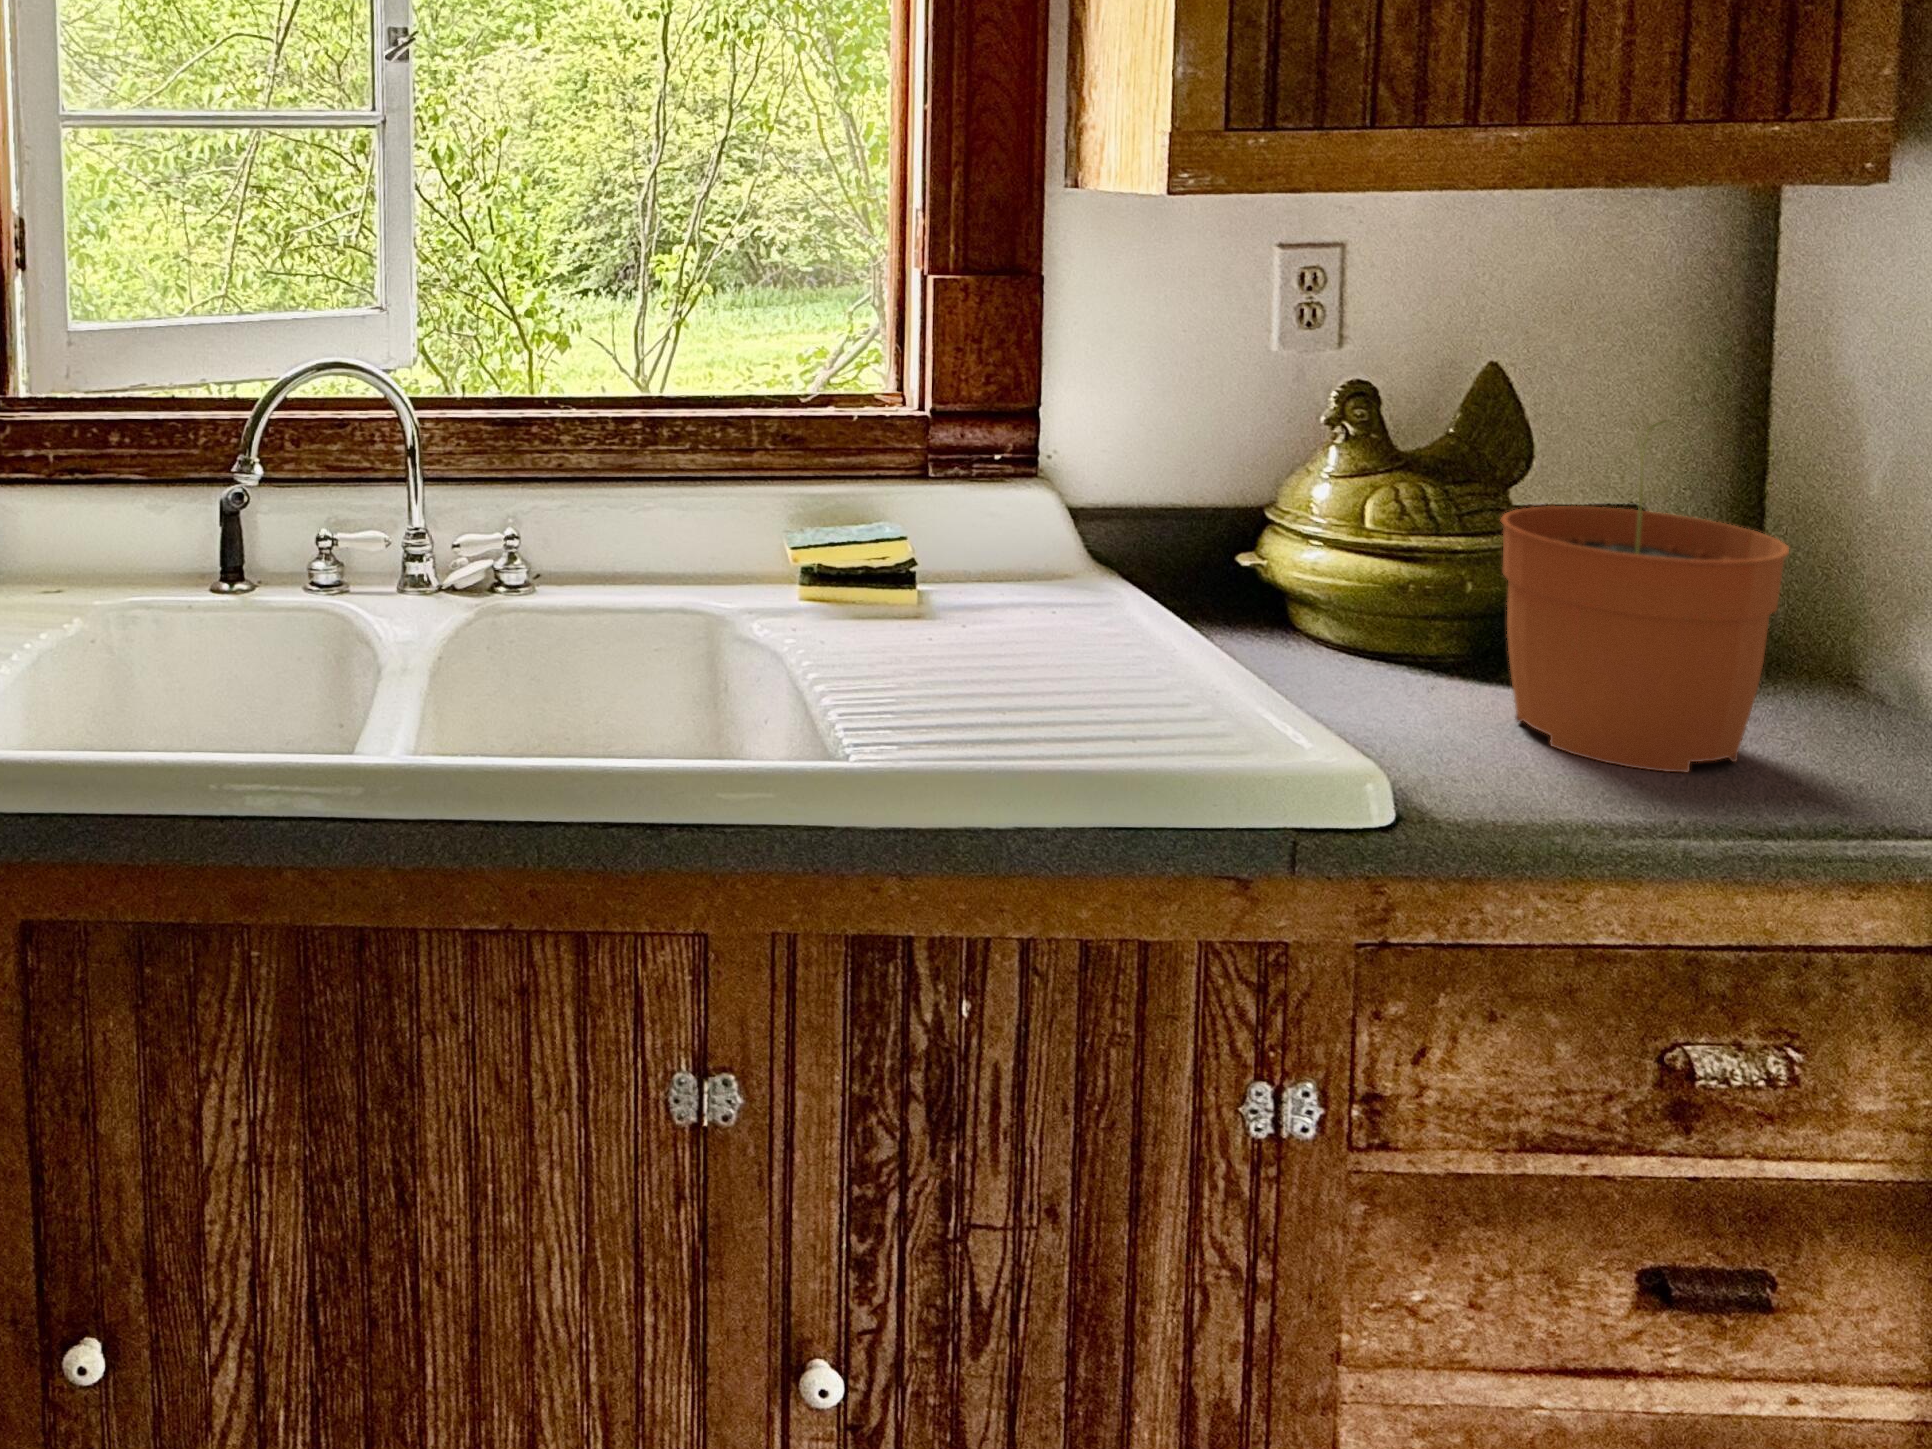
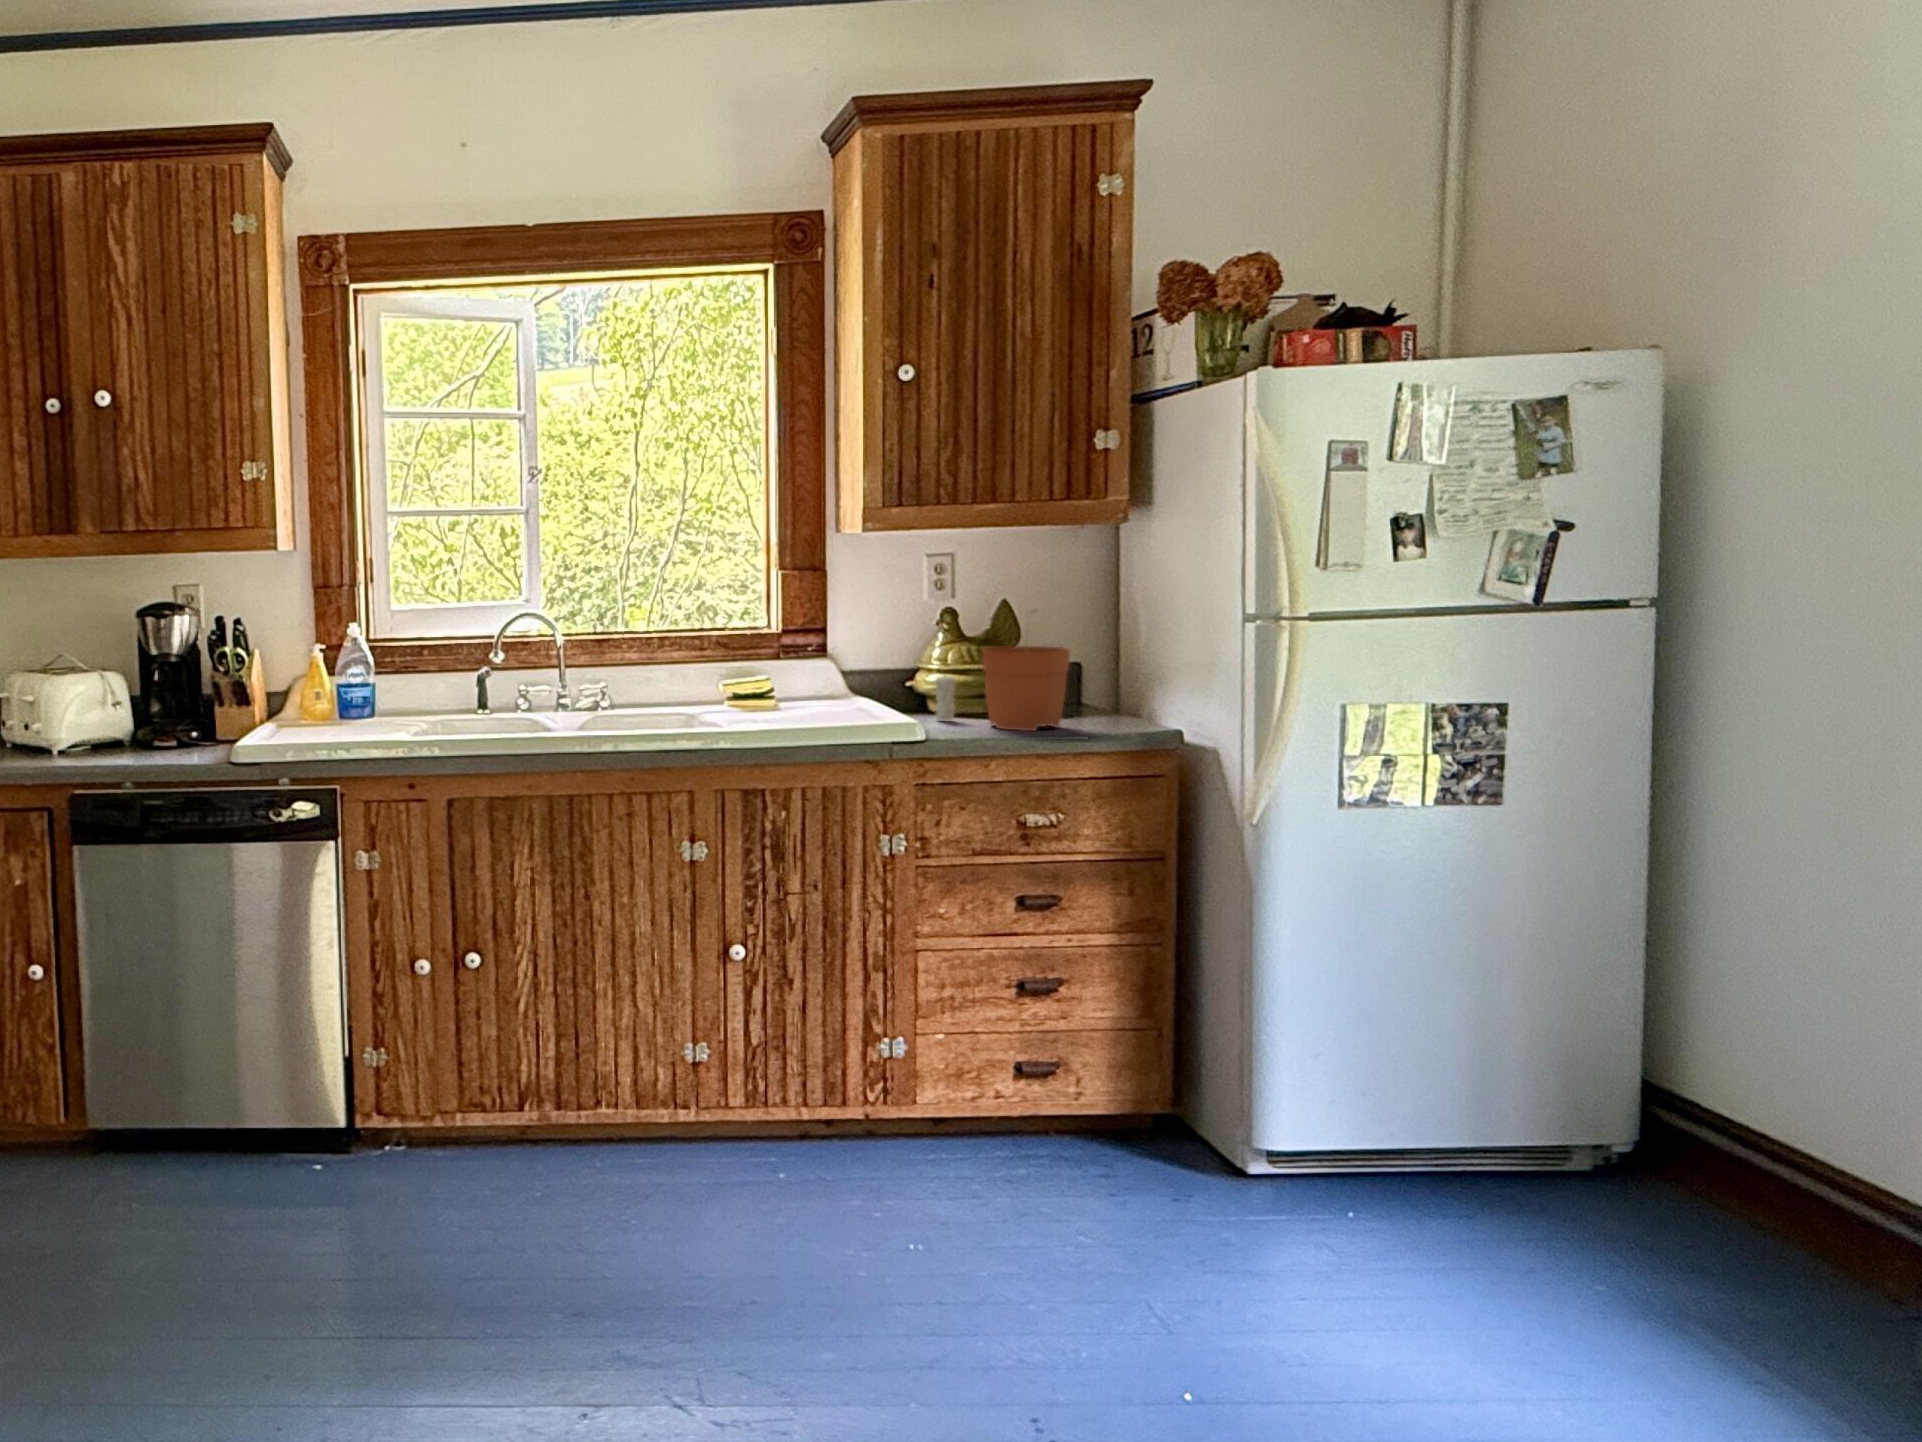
candle: none [1340,544,1400,682] -> present [936,676,955,720]

